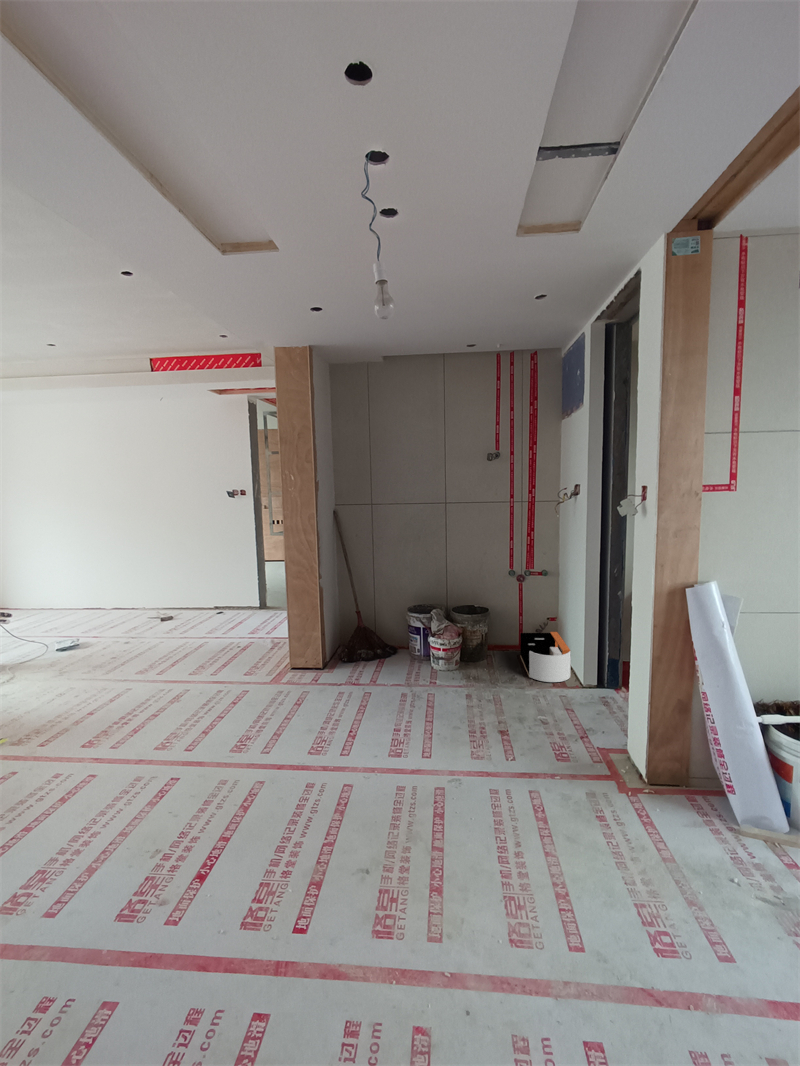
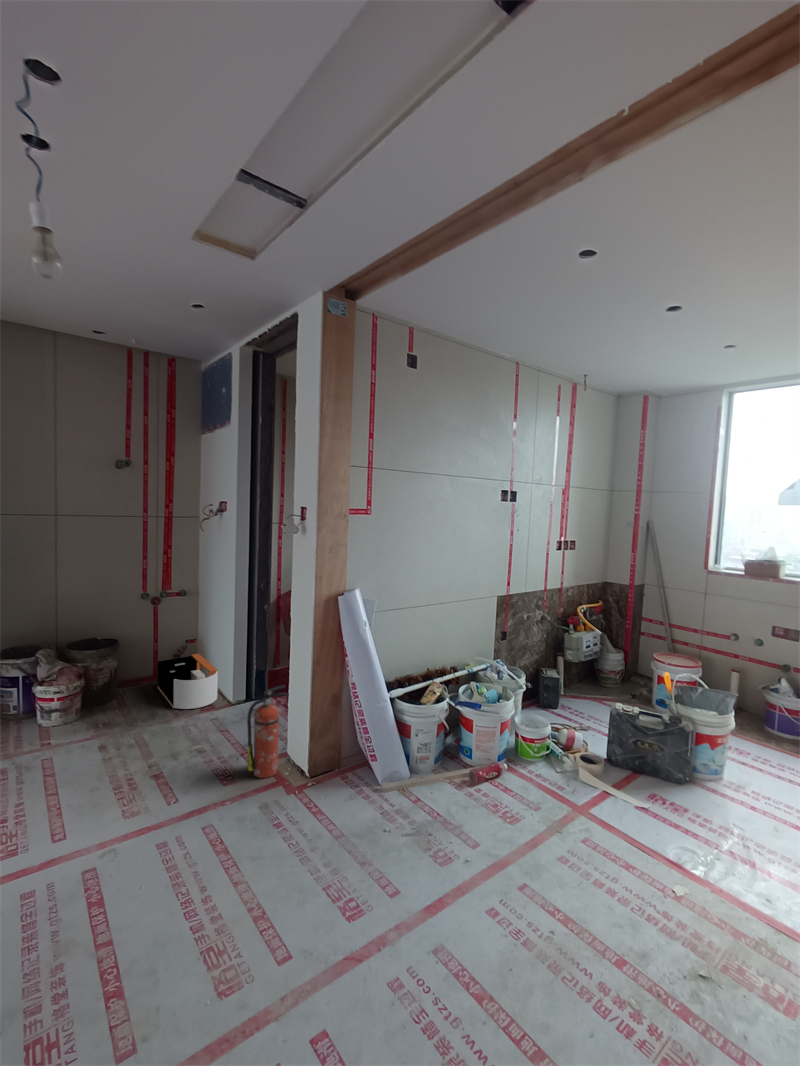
fire extinguisher: none [582,677,627,768] -> present [247,685,288,778]

